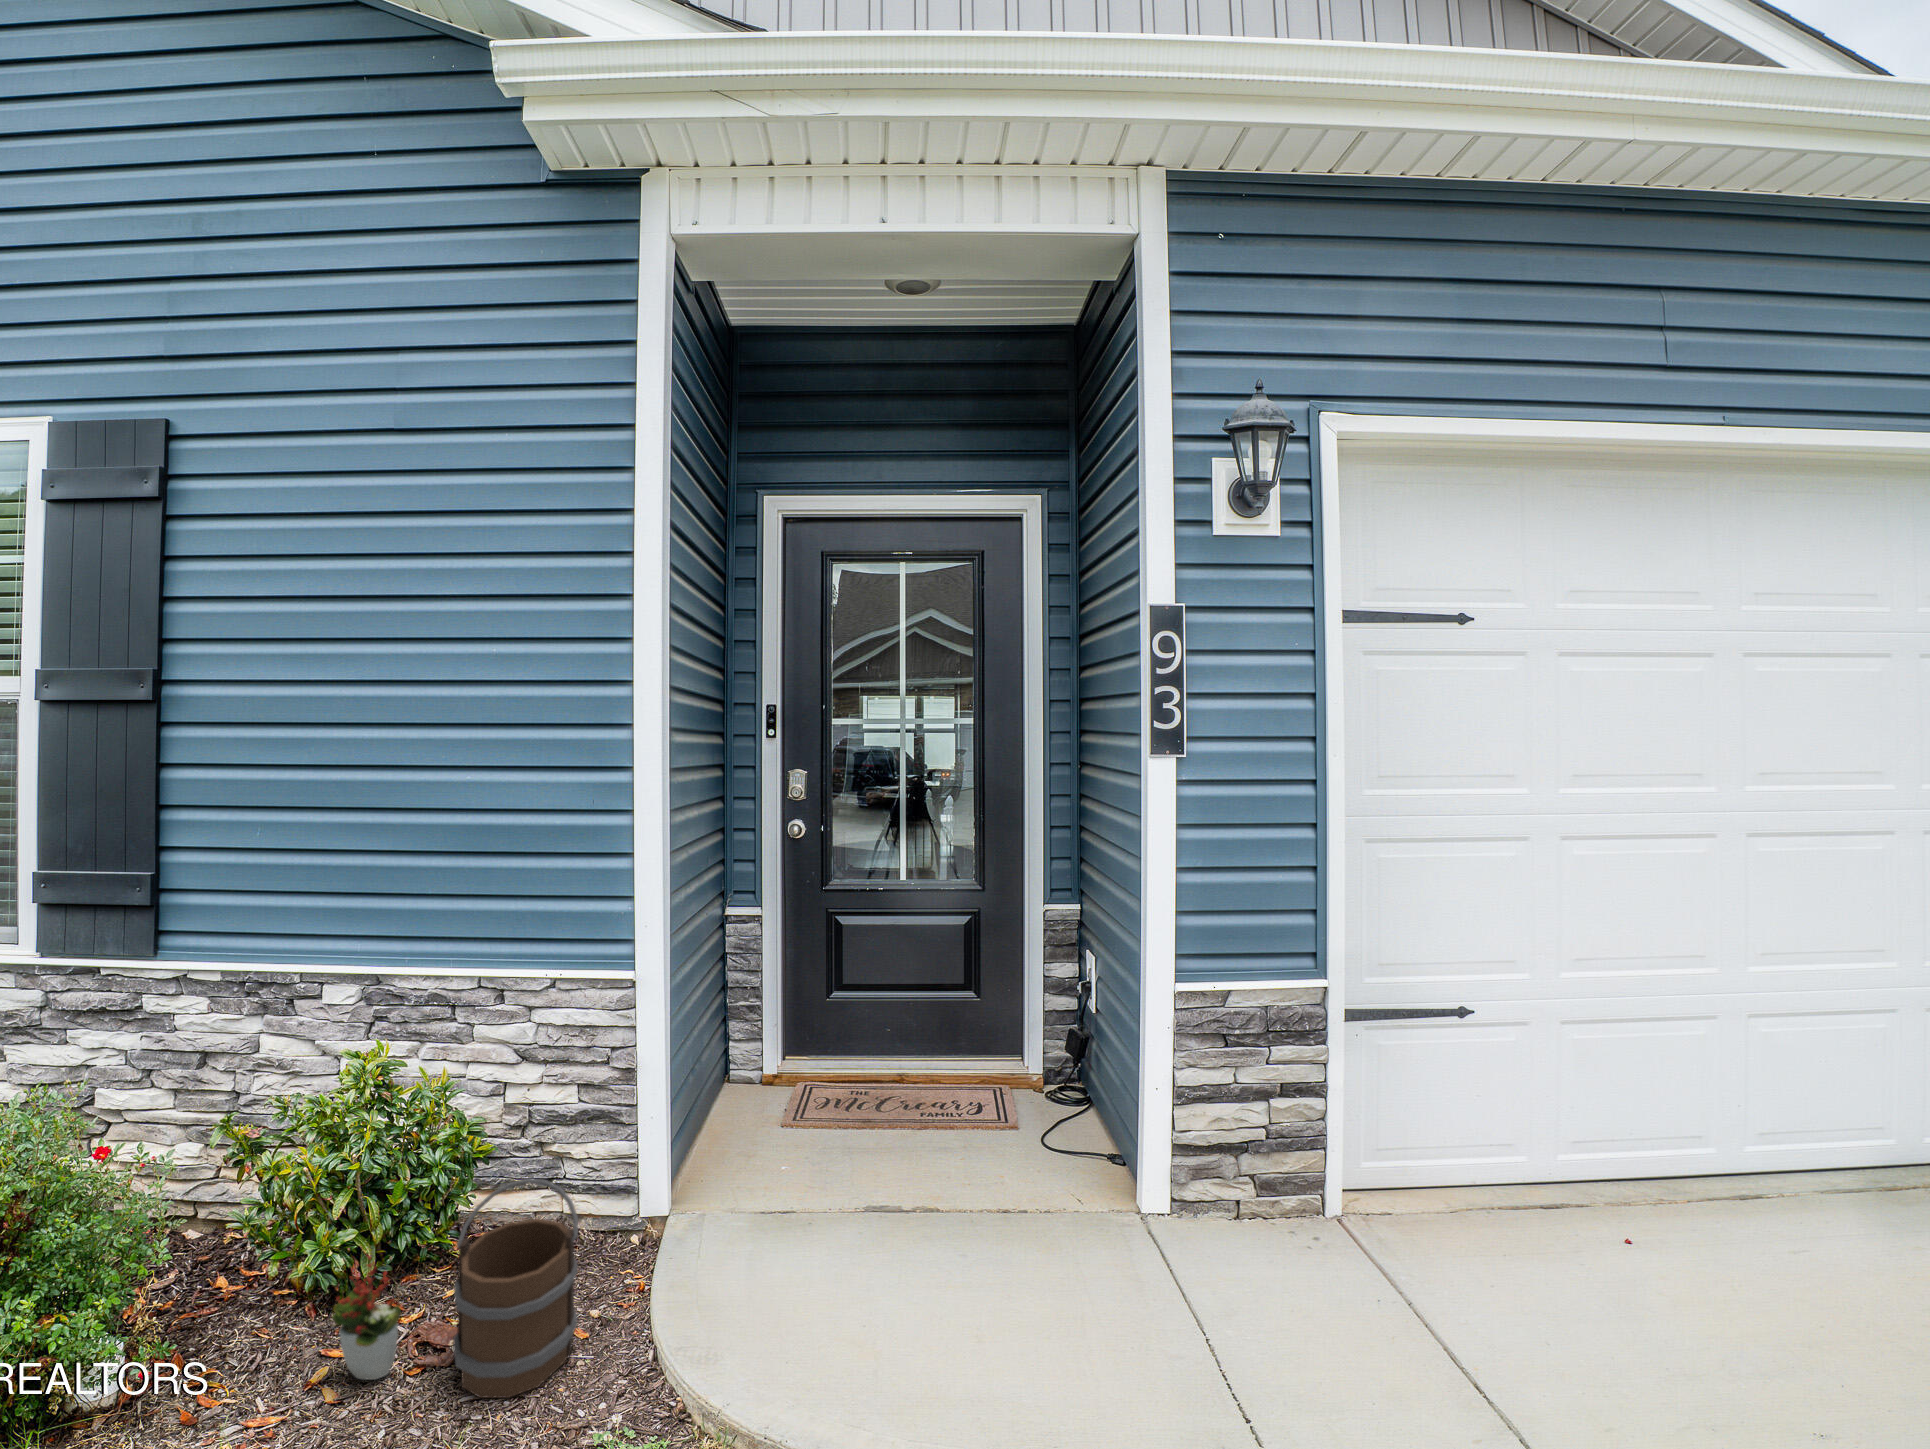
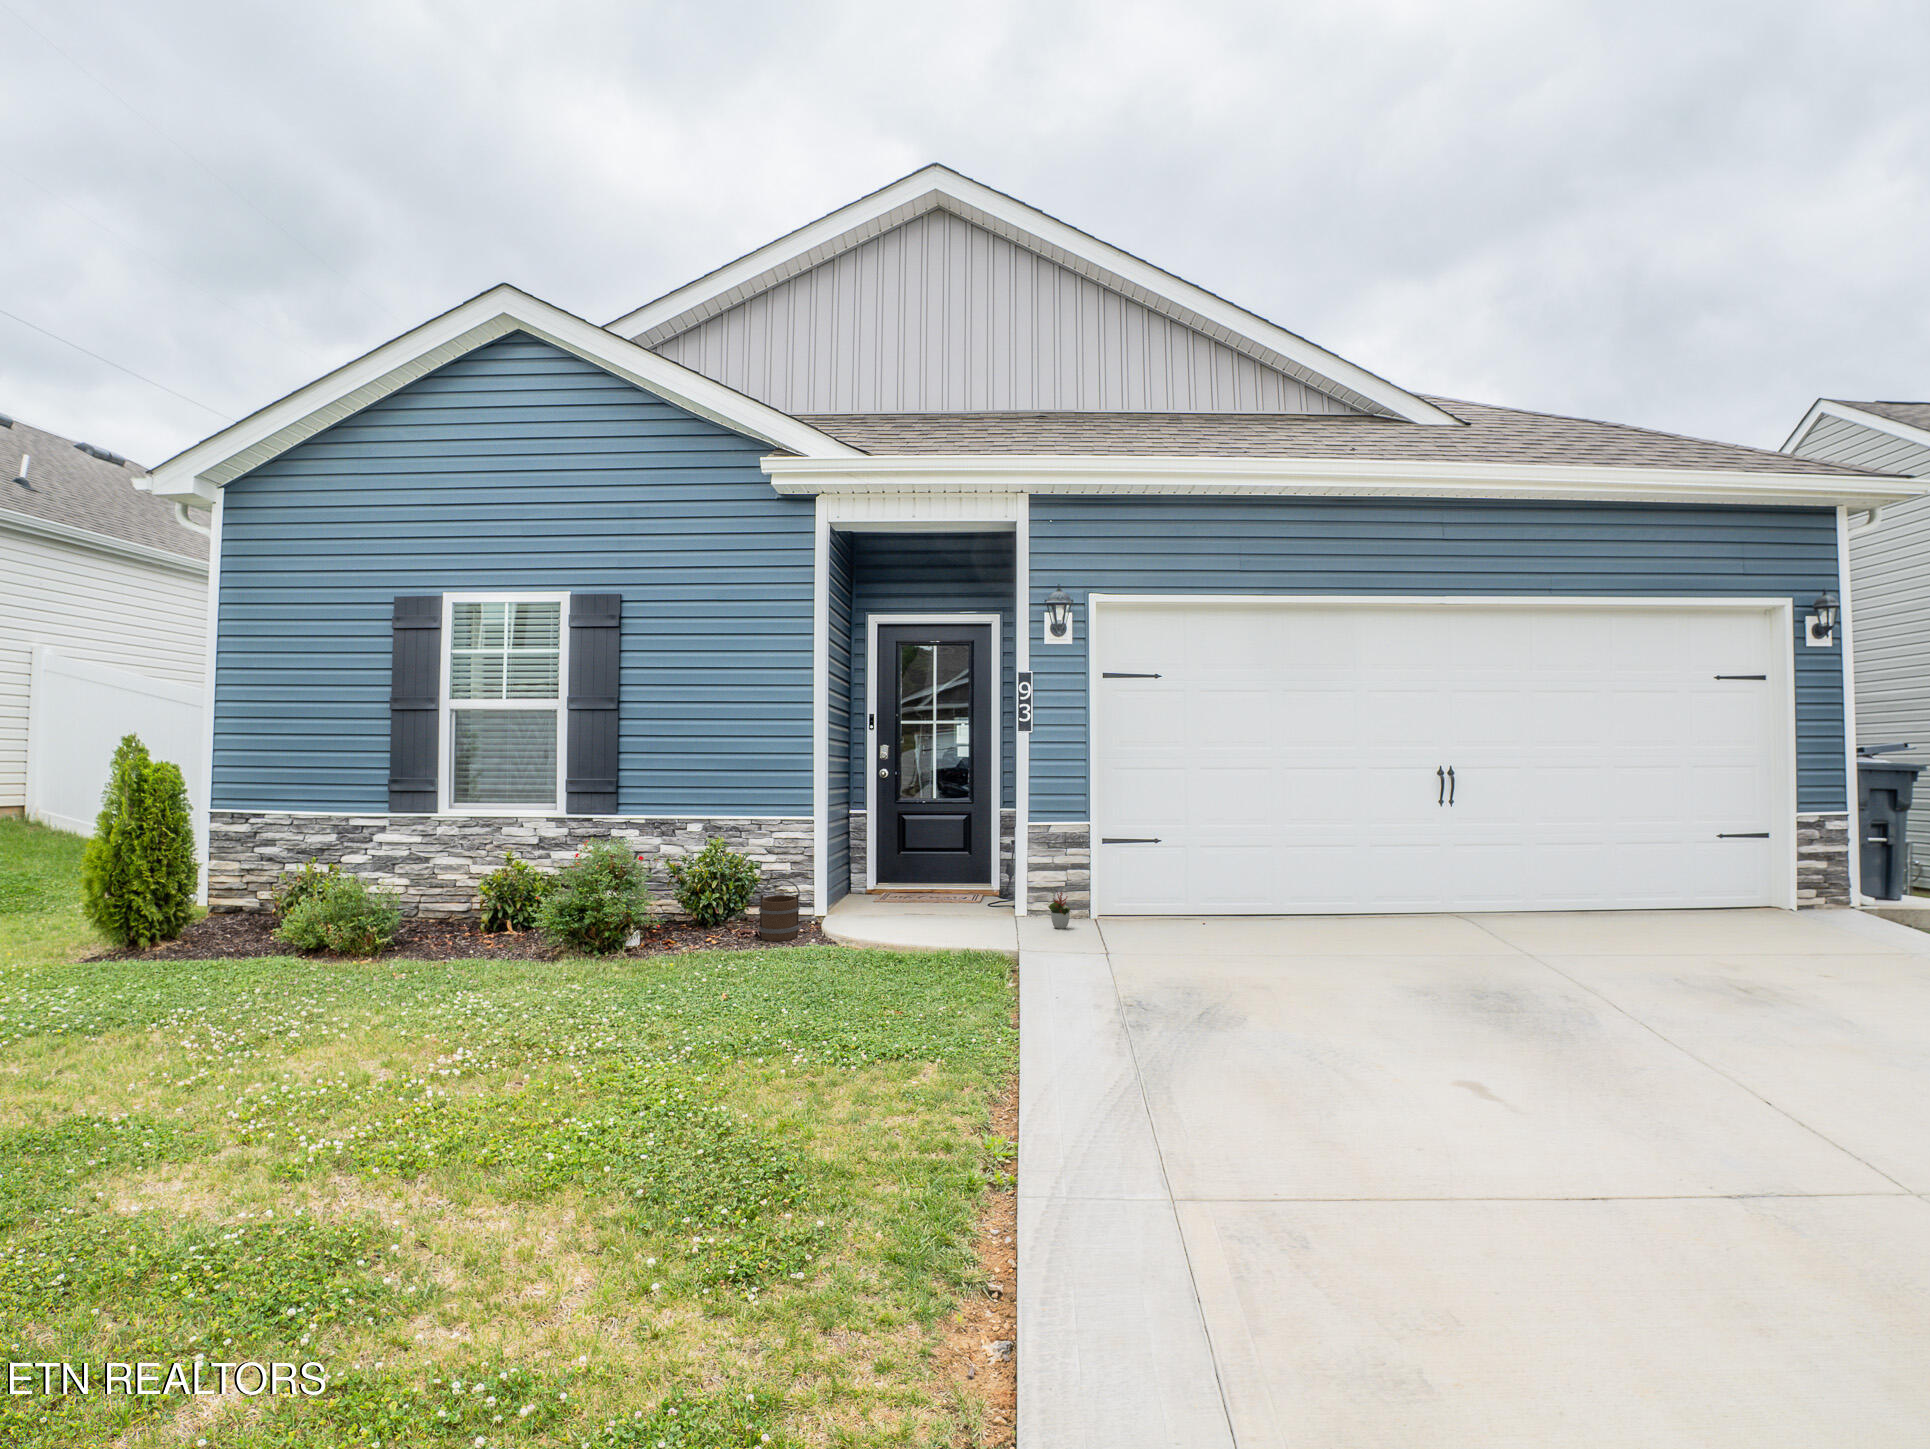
decorative plant: present [332,1257,401,1380] -> present [1048,892,1070,929]

